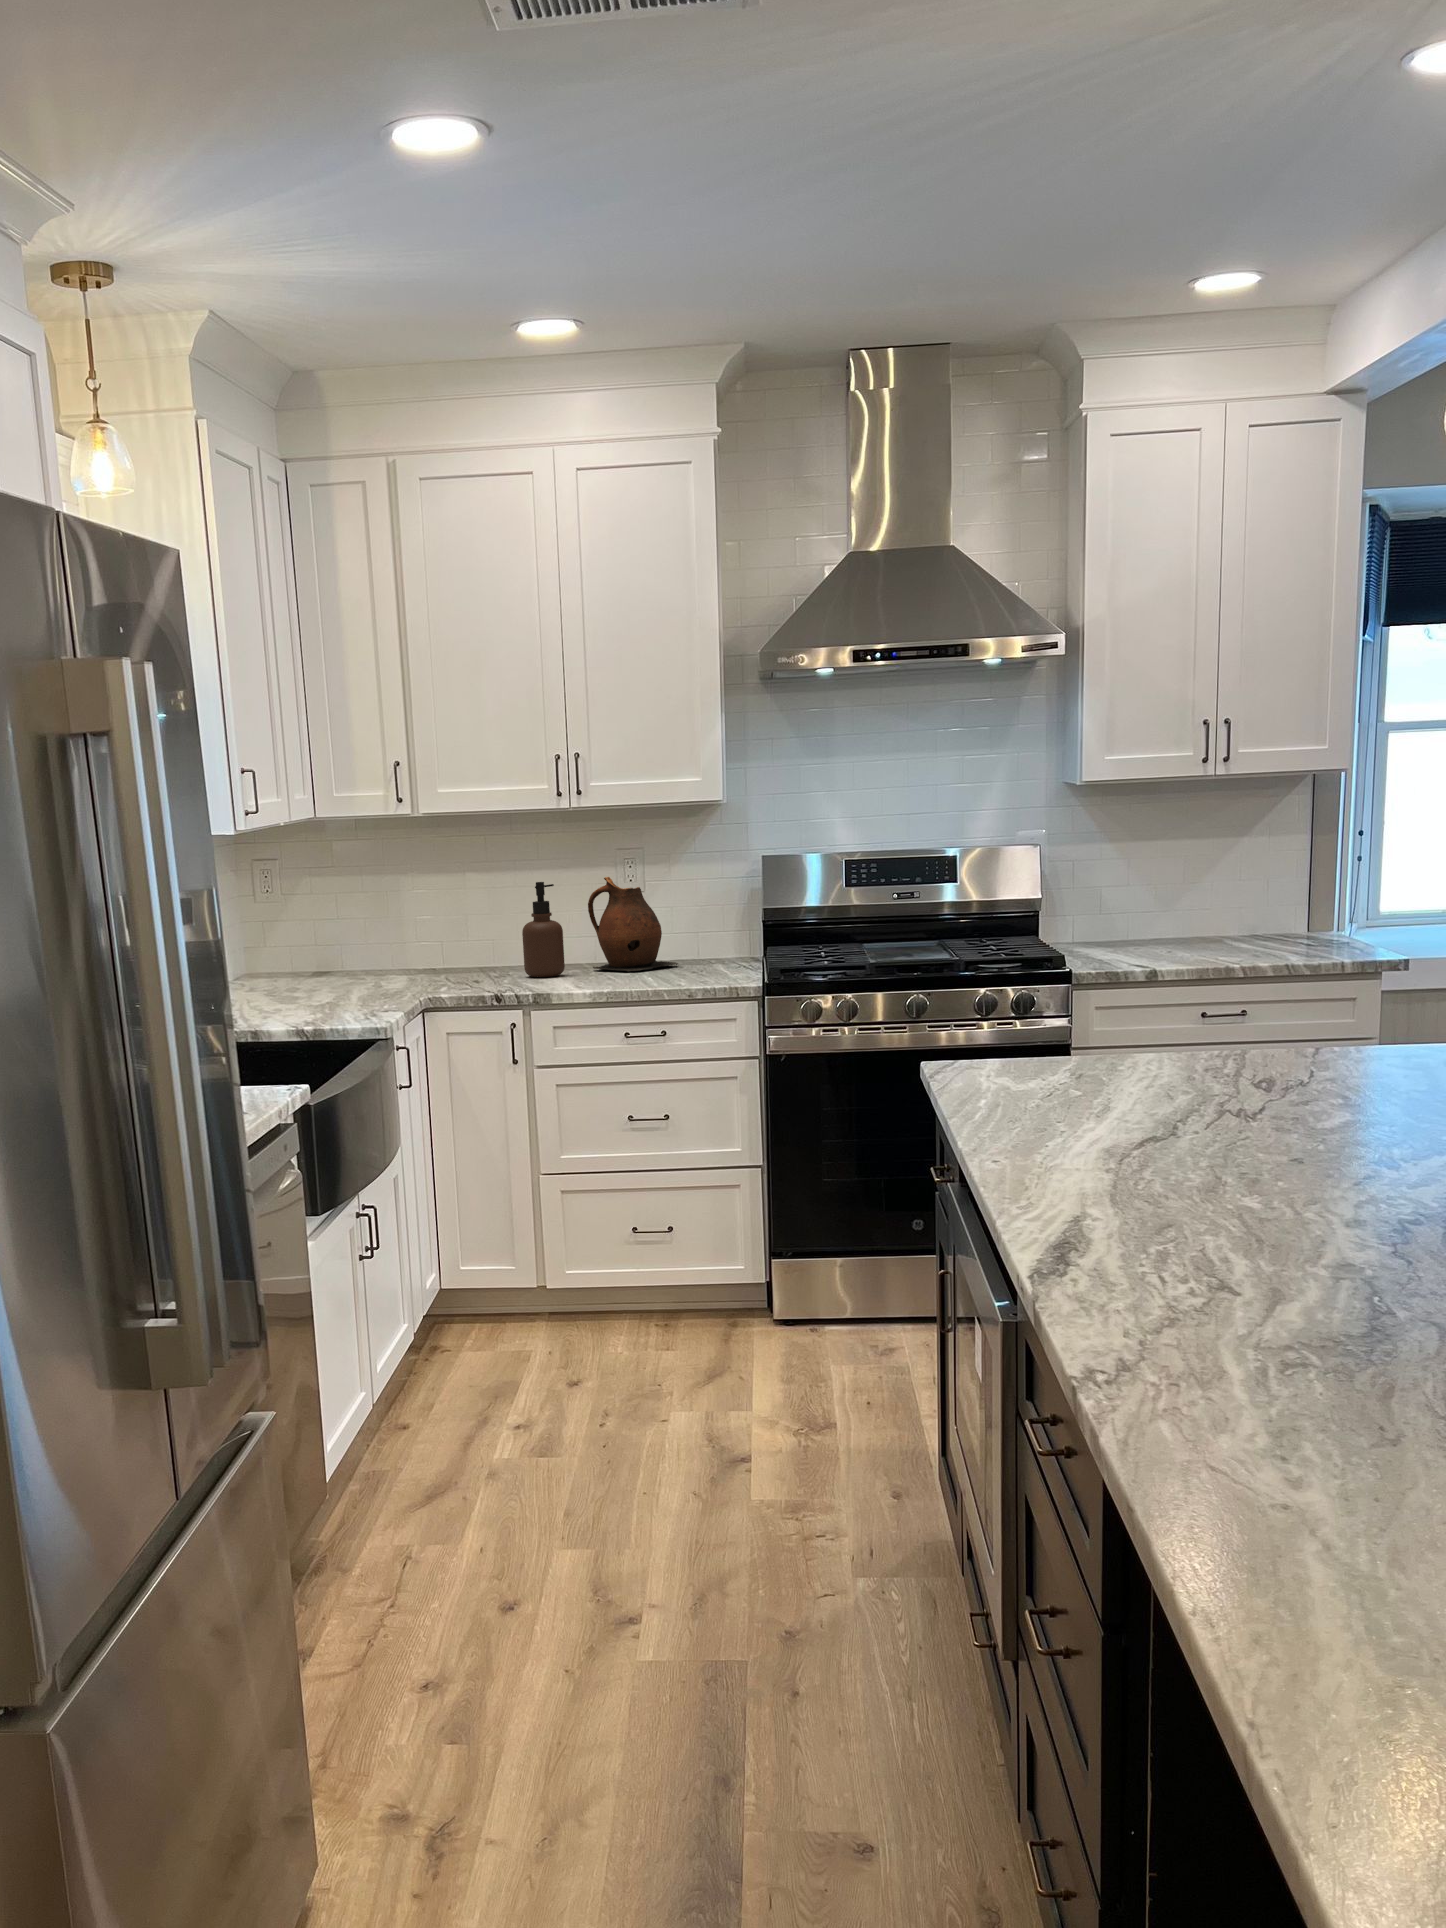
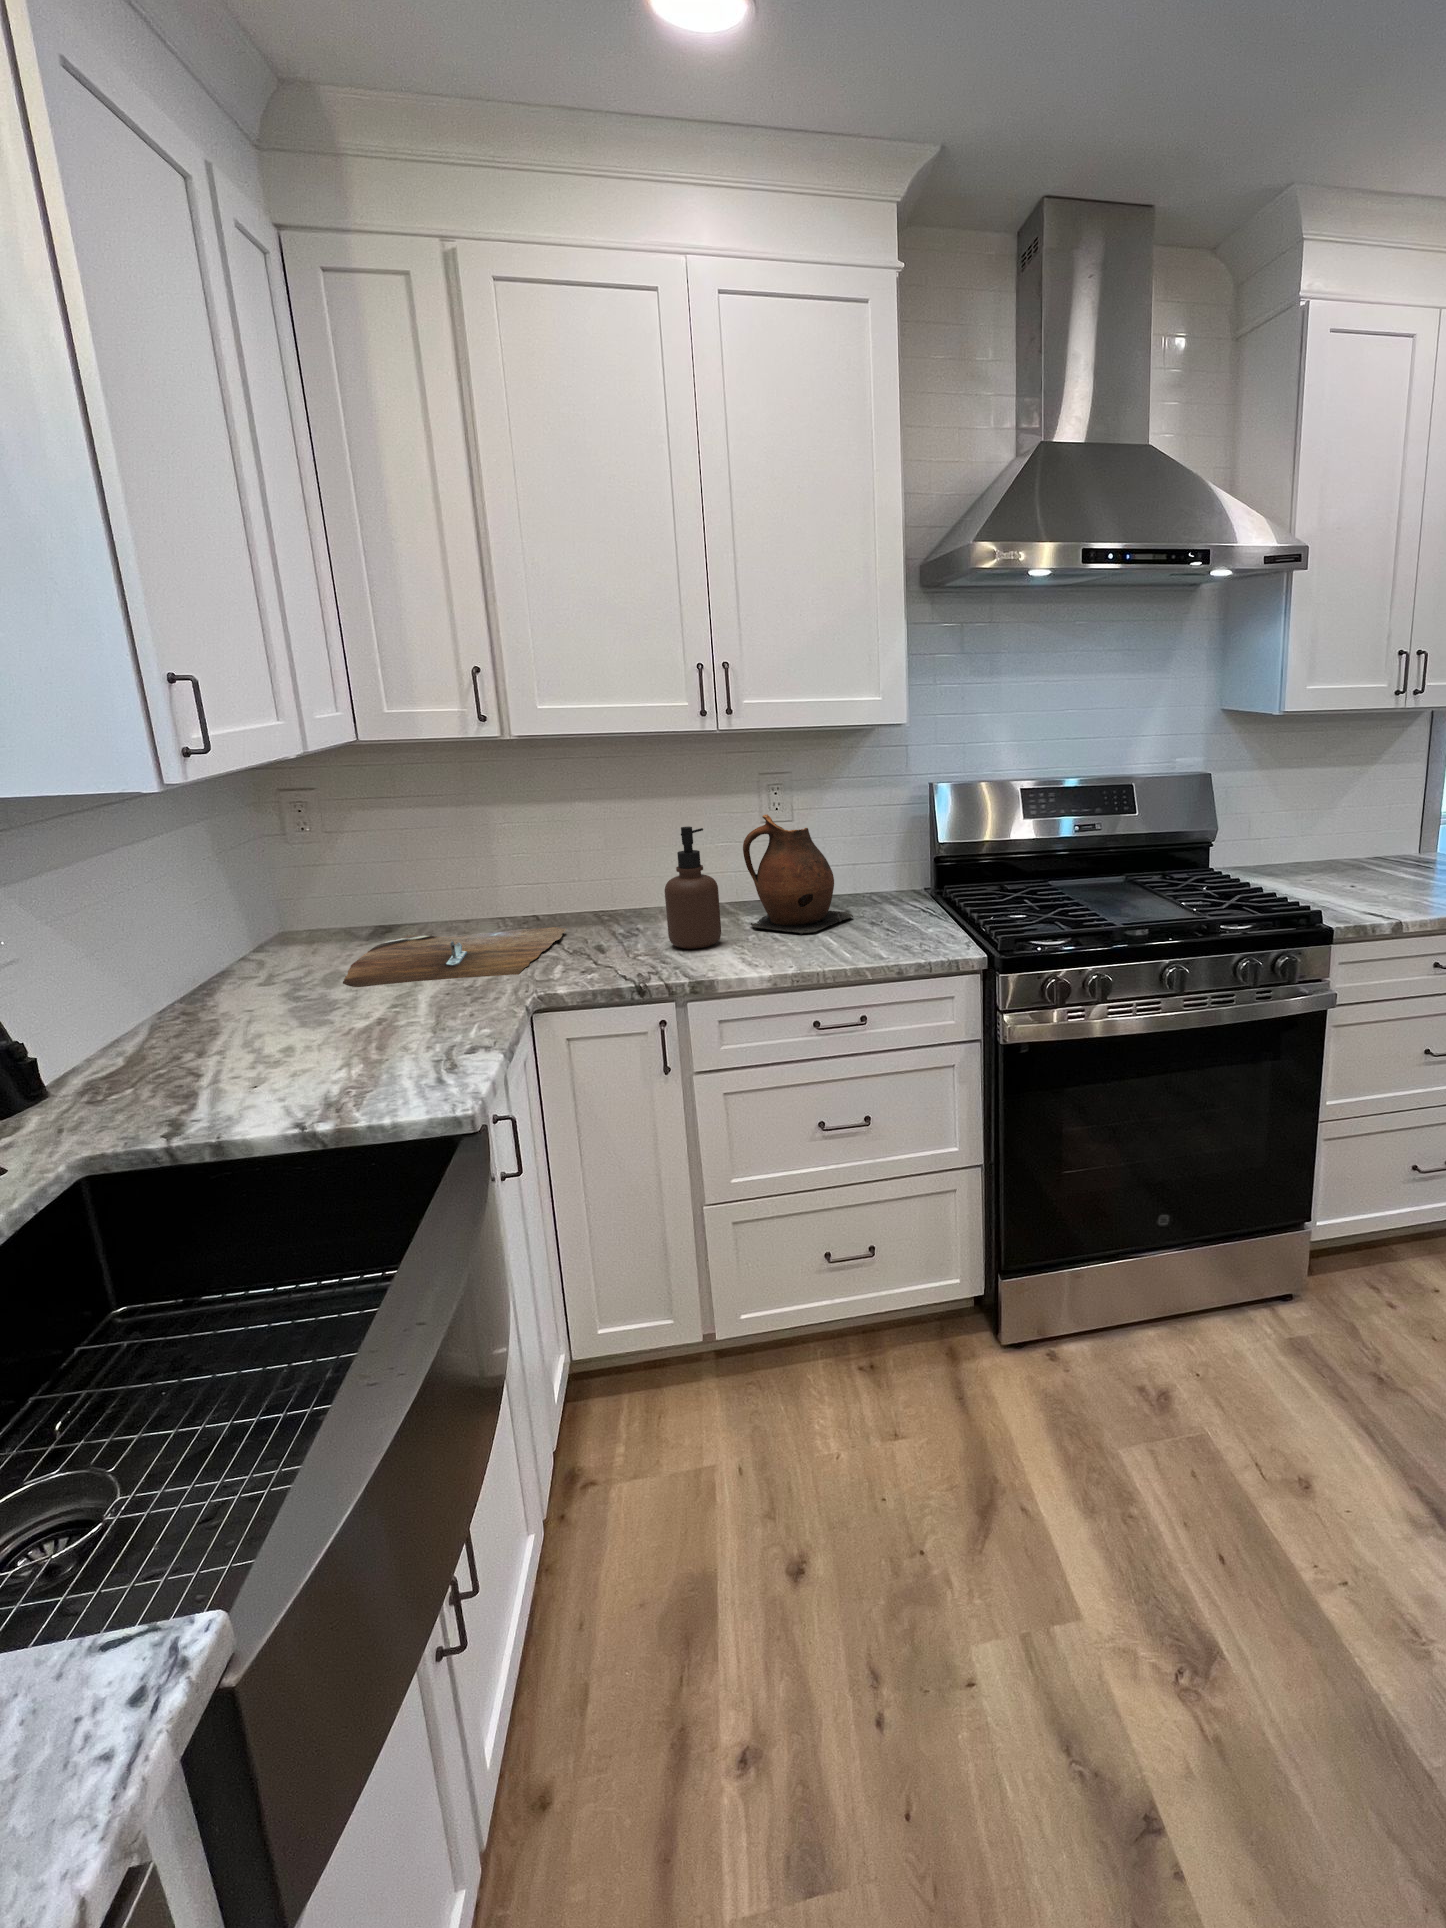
cutting board: none [300,966,452,991] -> present [343,927,566,987]

